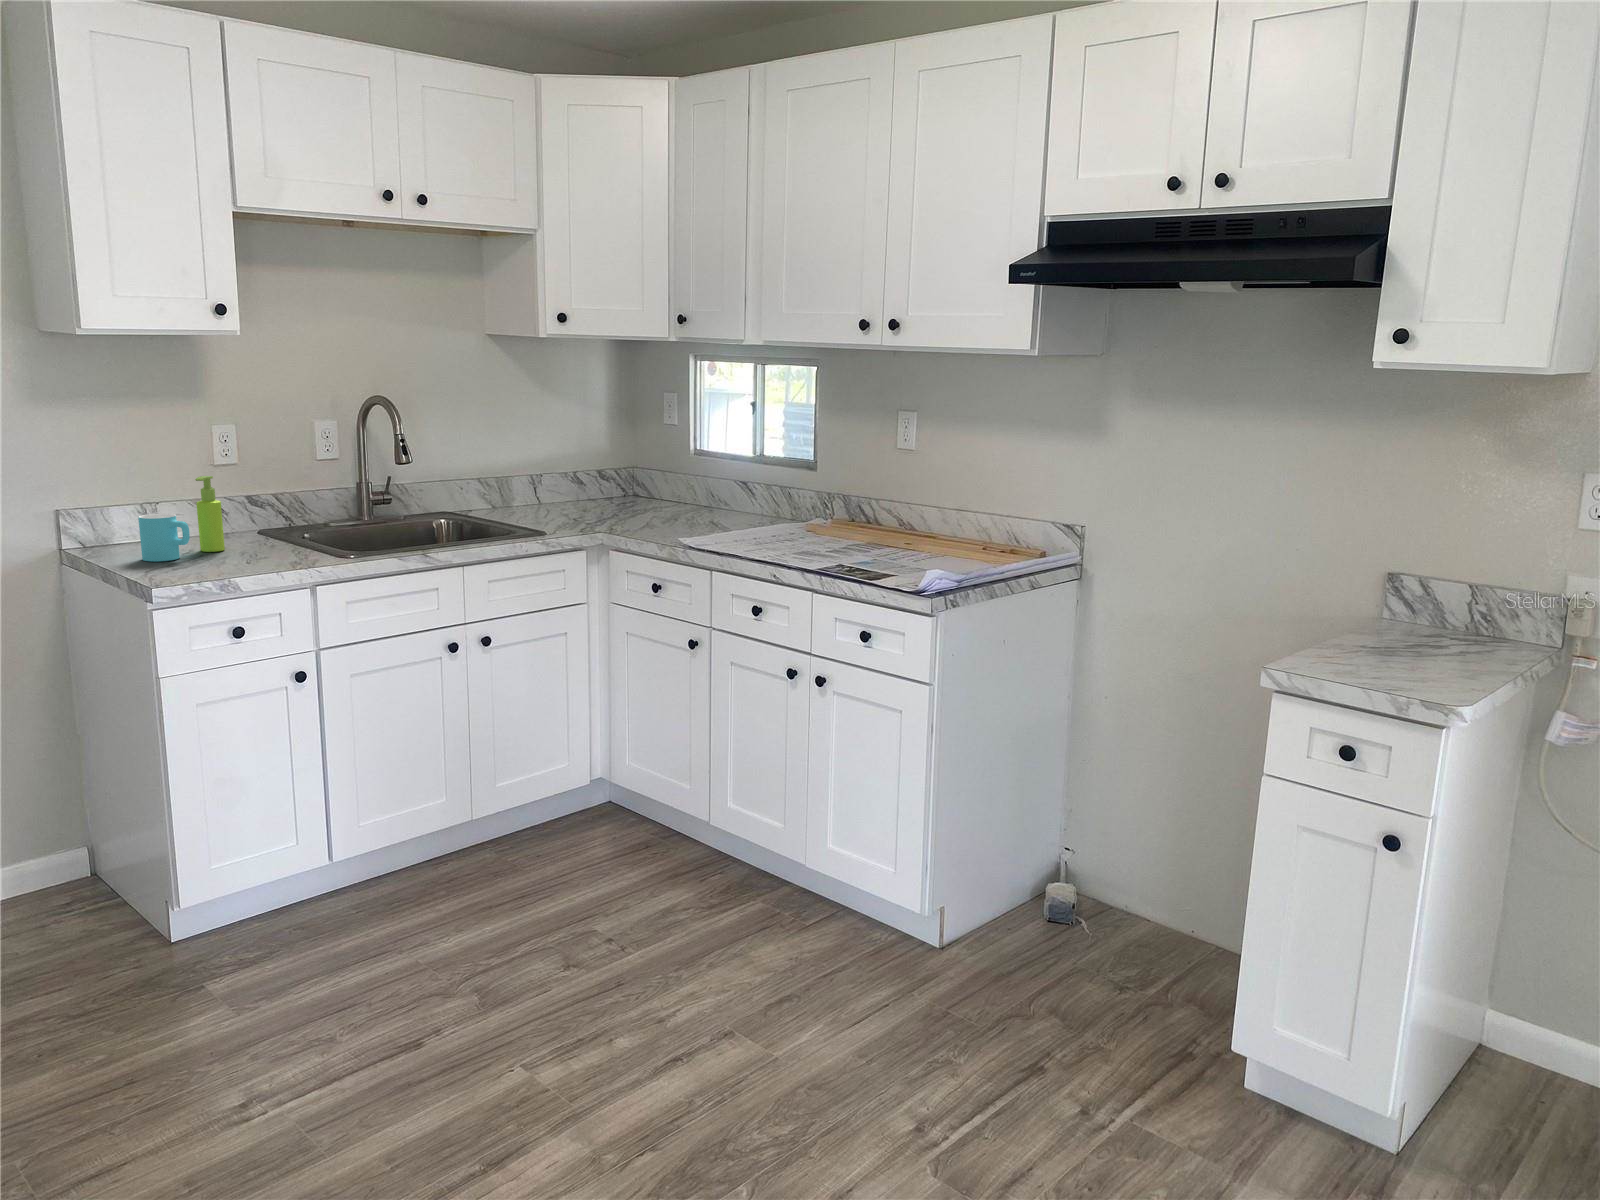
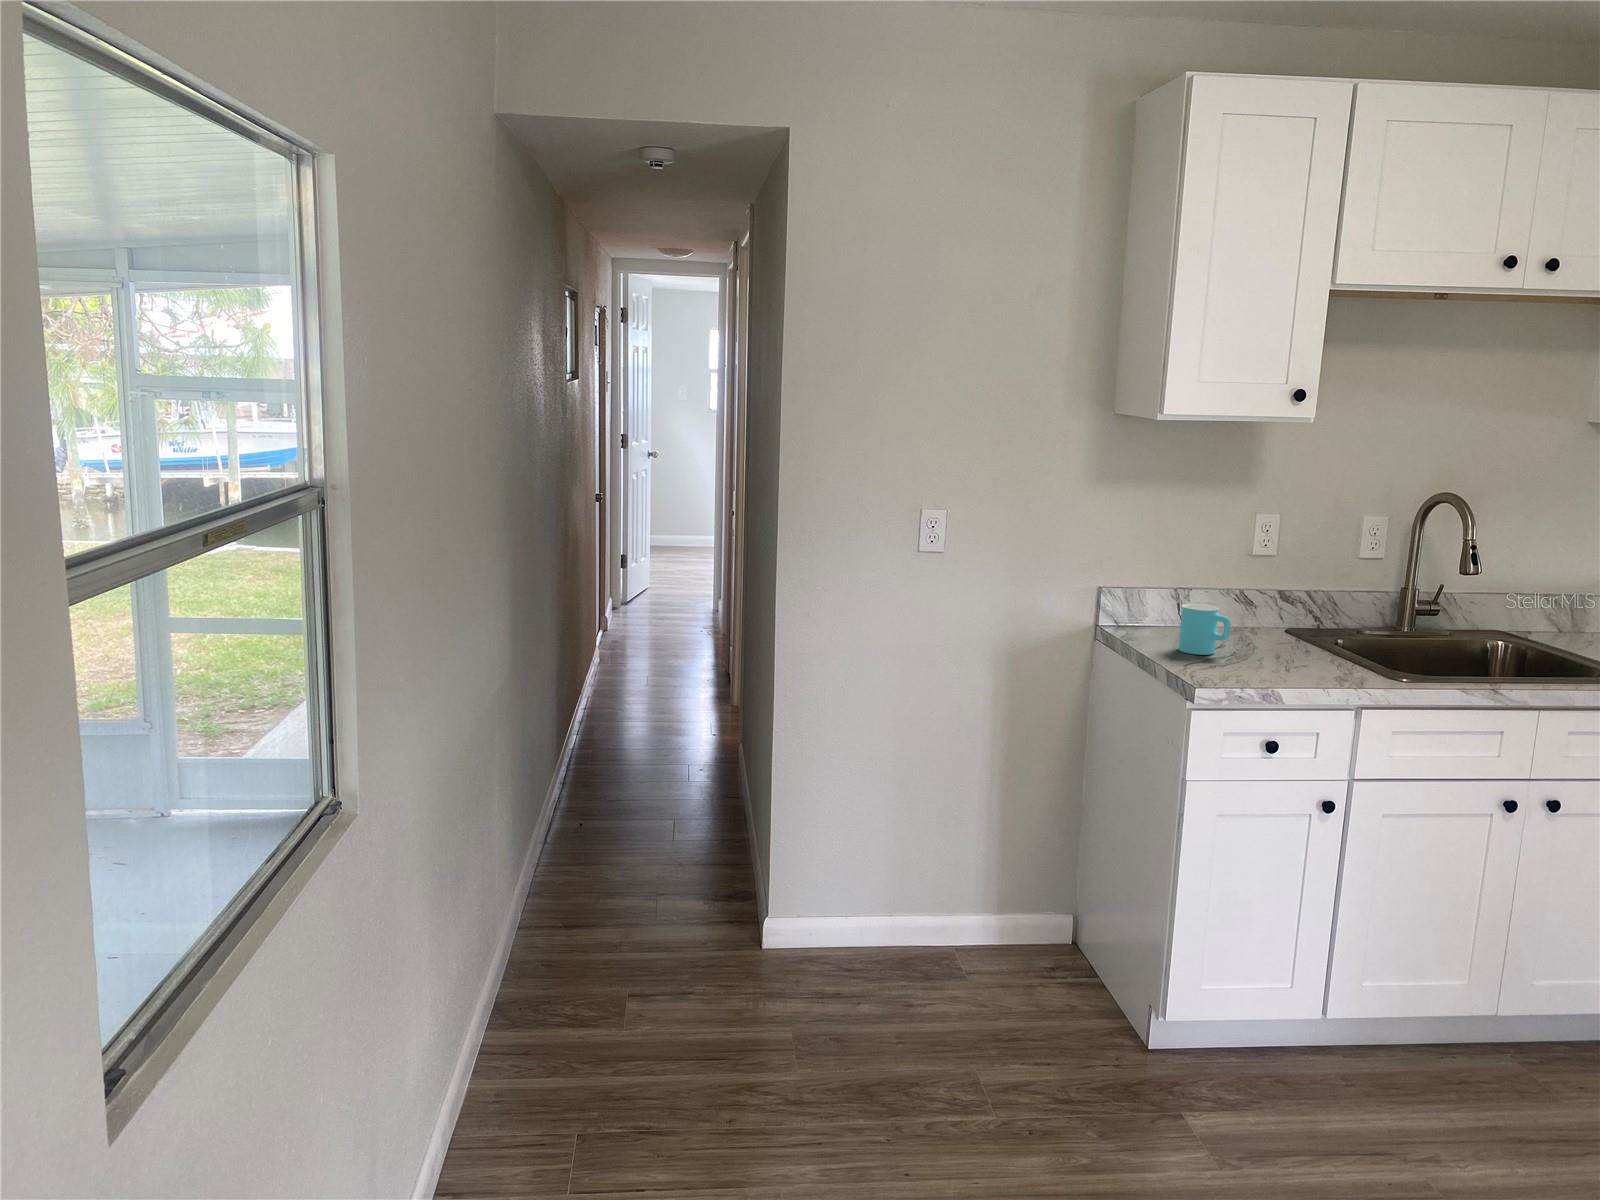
soap dispenser: present [195,476,225,552] -> none [1233,569,1262,650]

